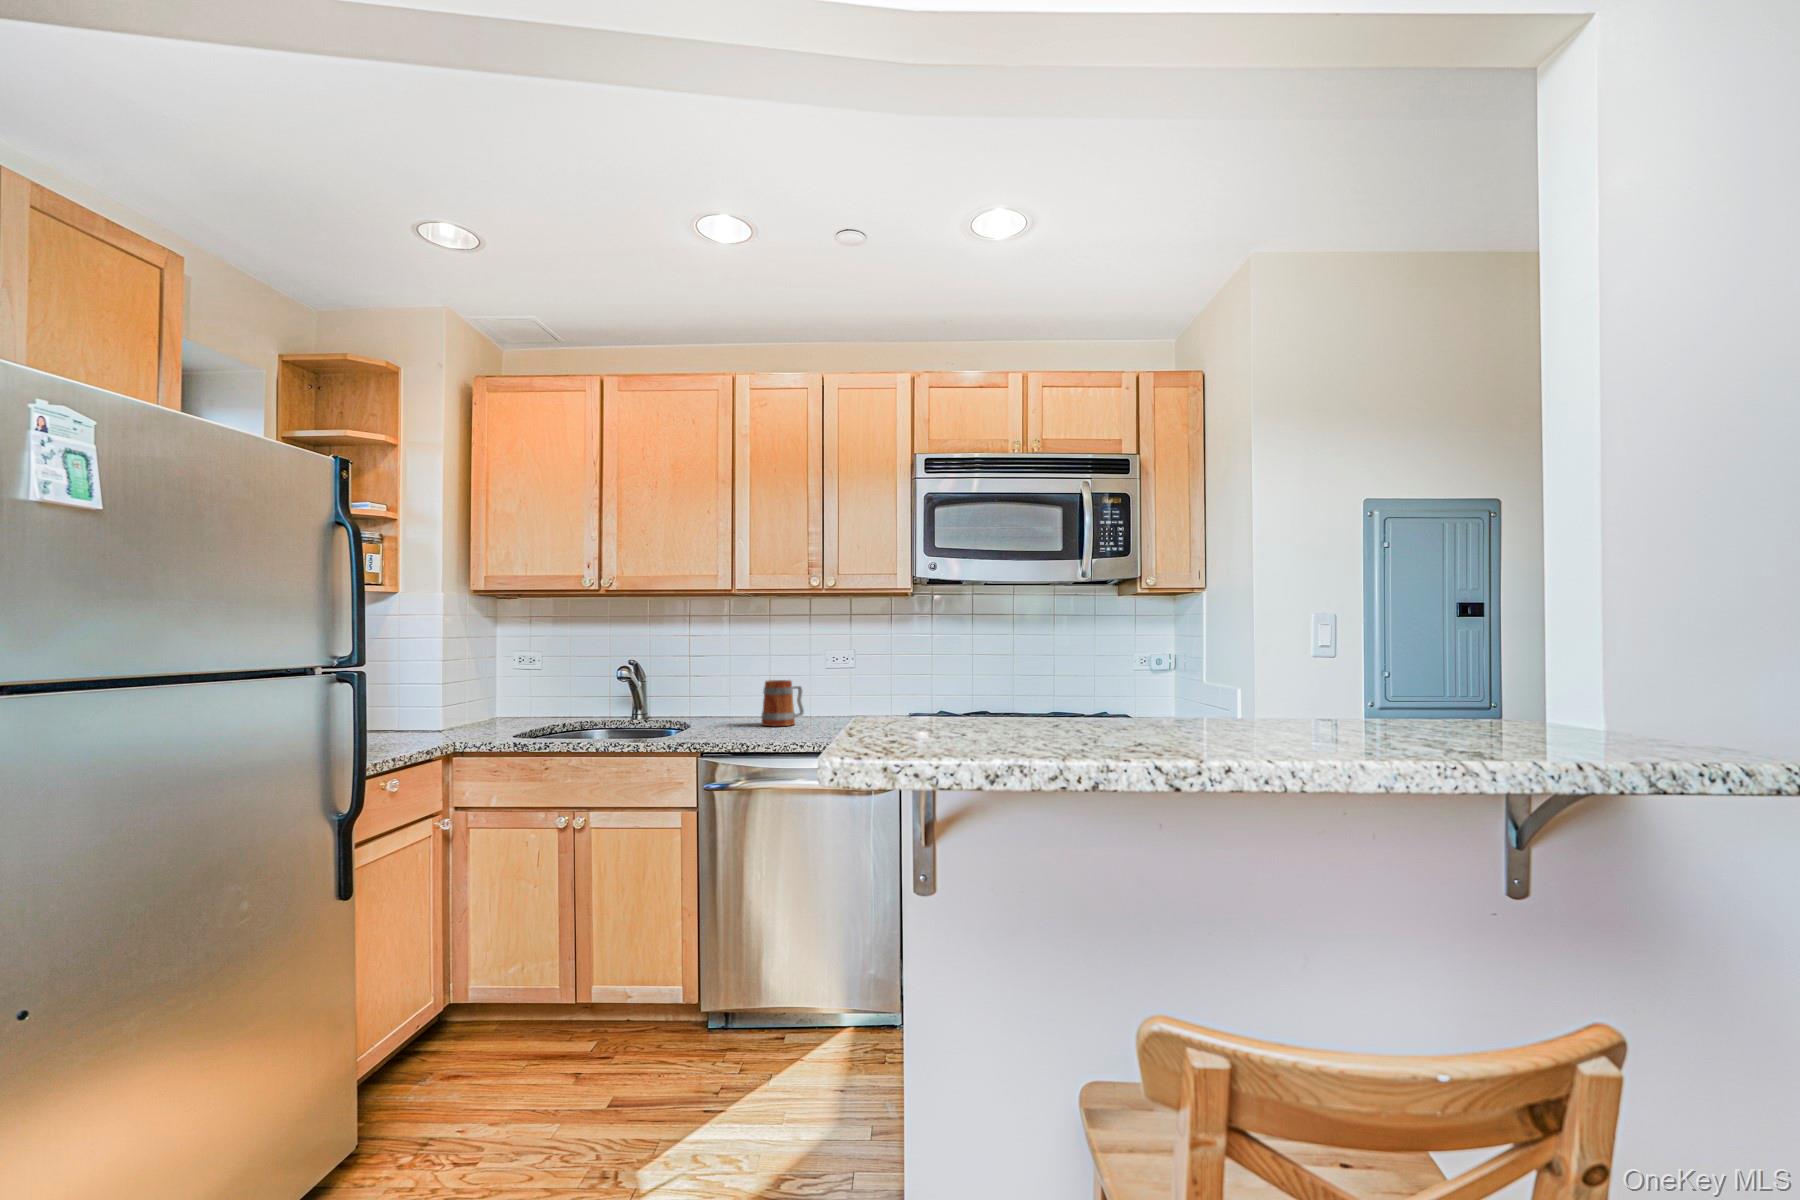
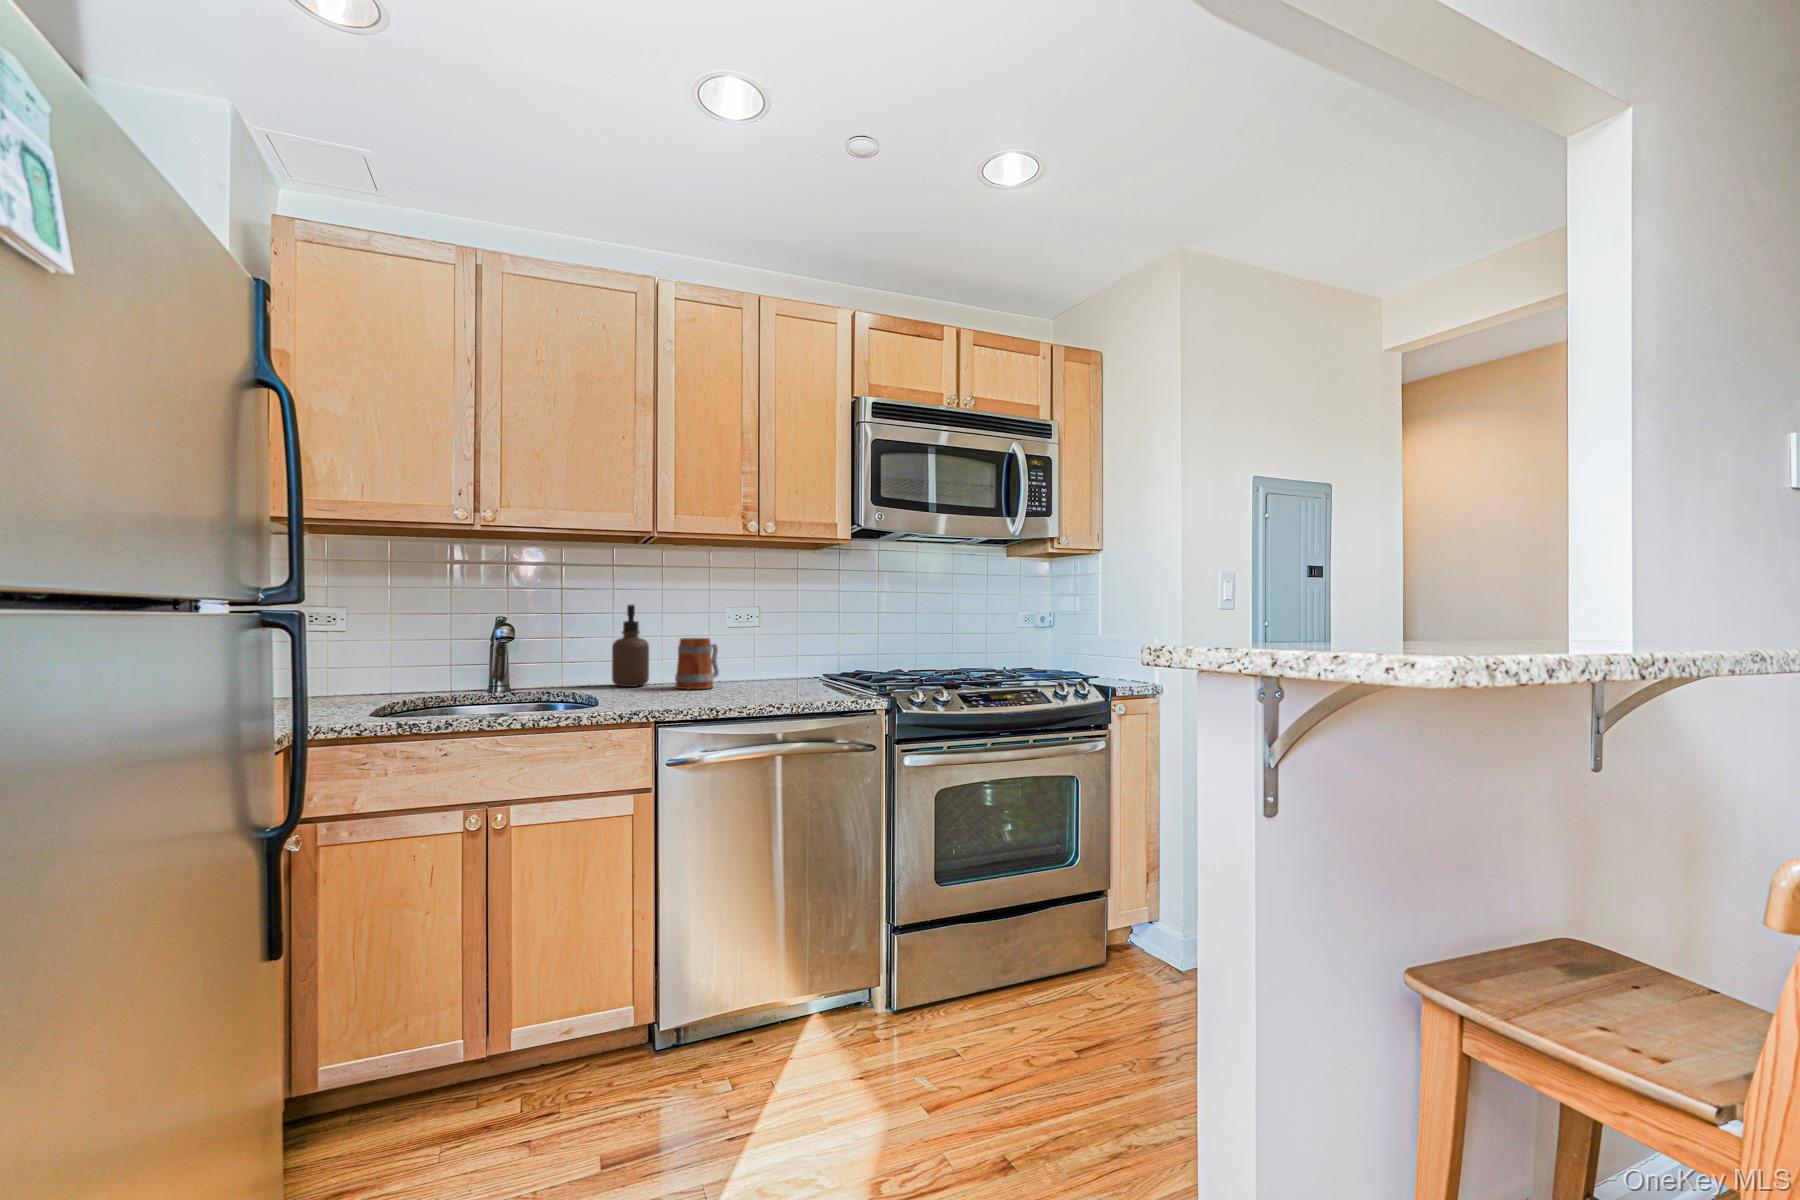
soap dispenser: none [717,651,748,722] -> present [612,605,649,687]

